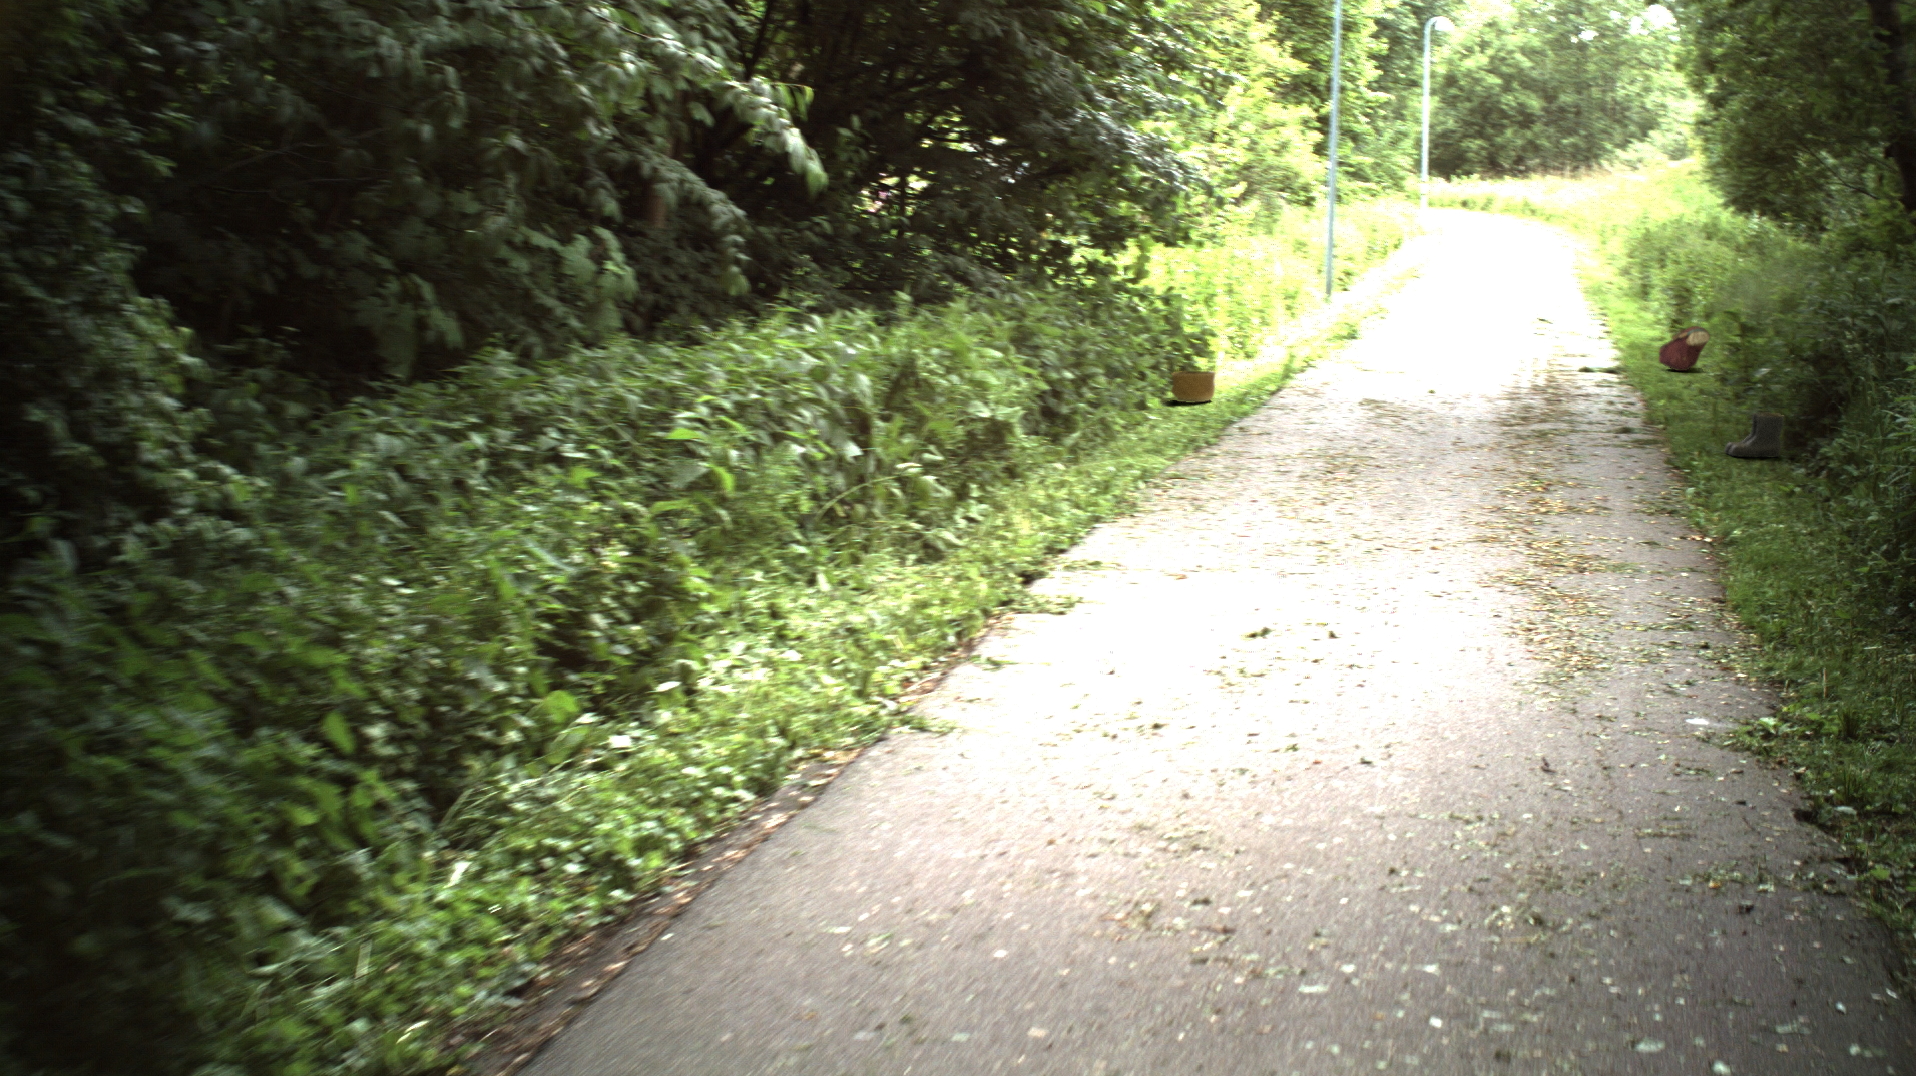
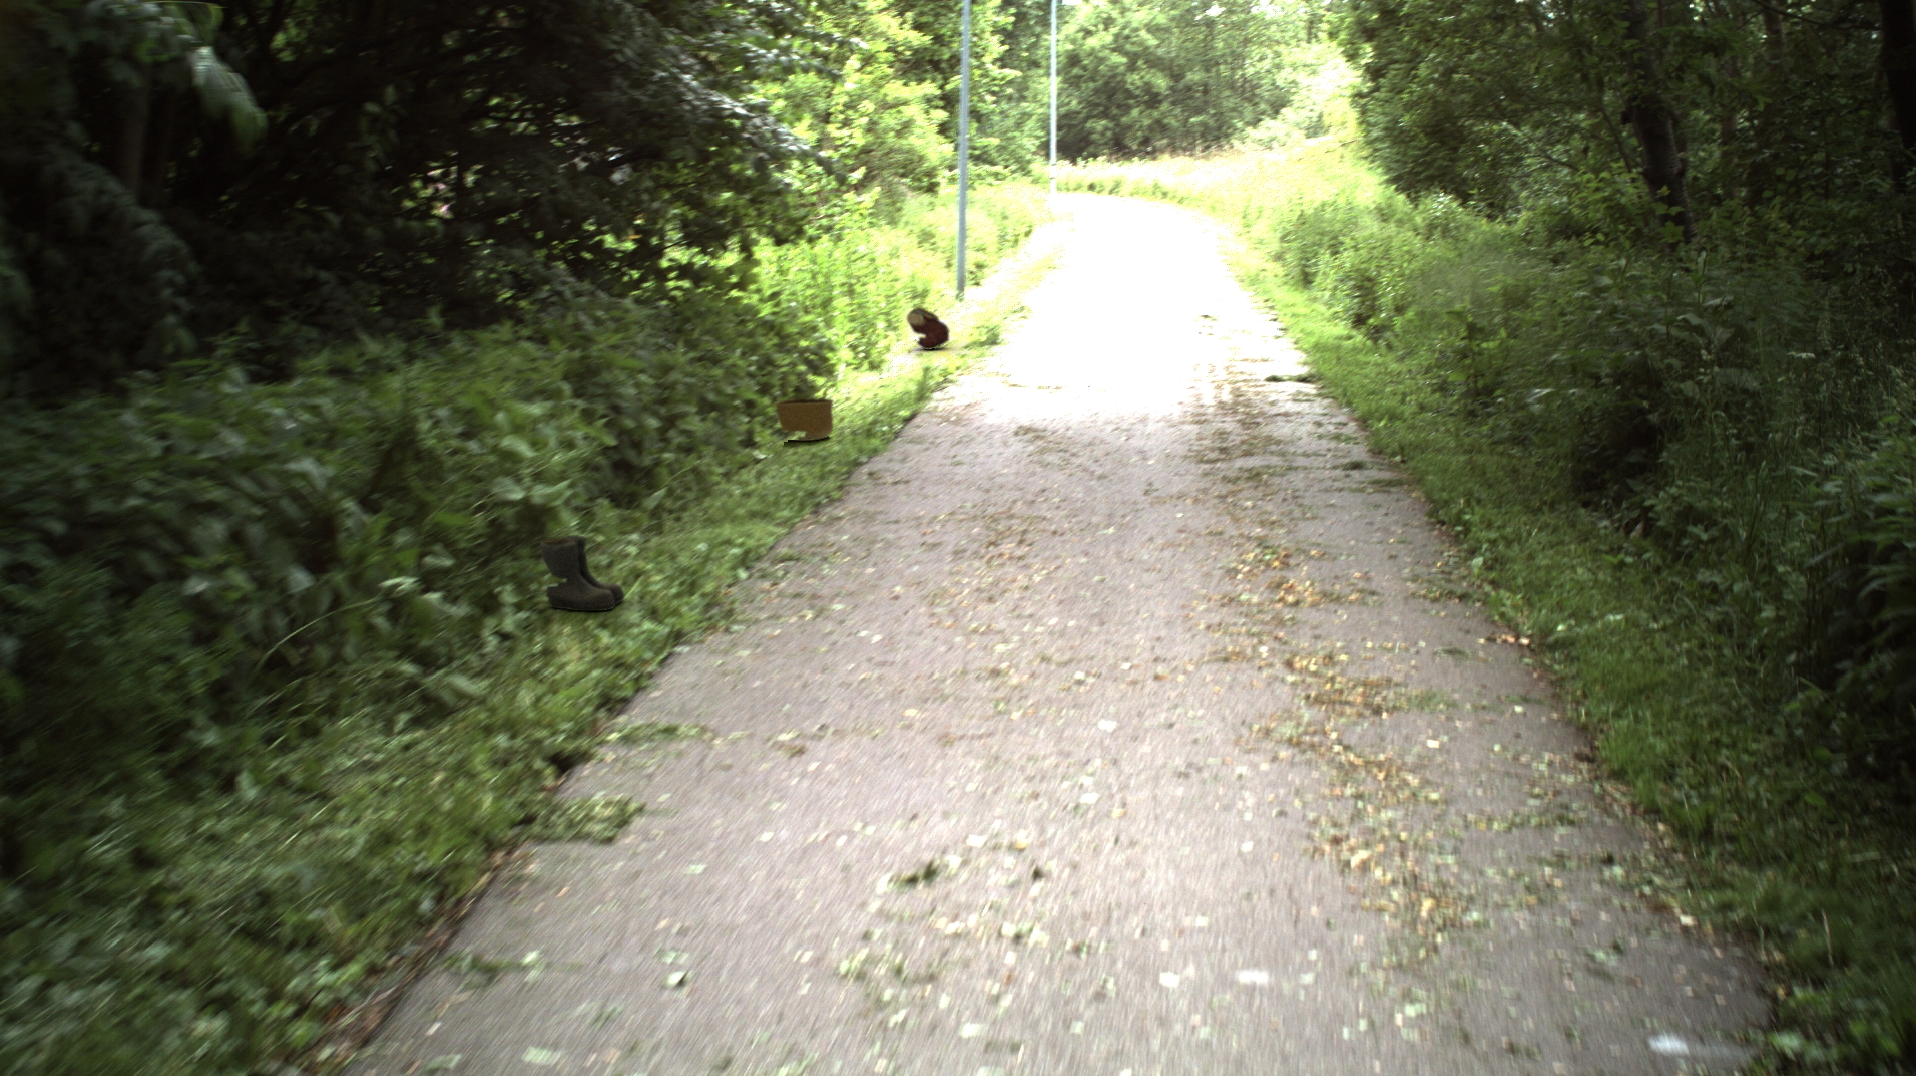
backpack: present [1659,326,1710,371] -> present [907,308,949,350]
boots: present [1725,413,1784,458] -> present [540,535,625,611]

